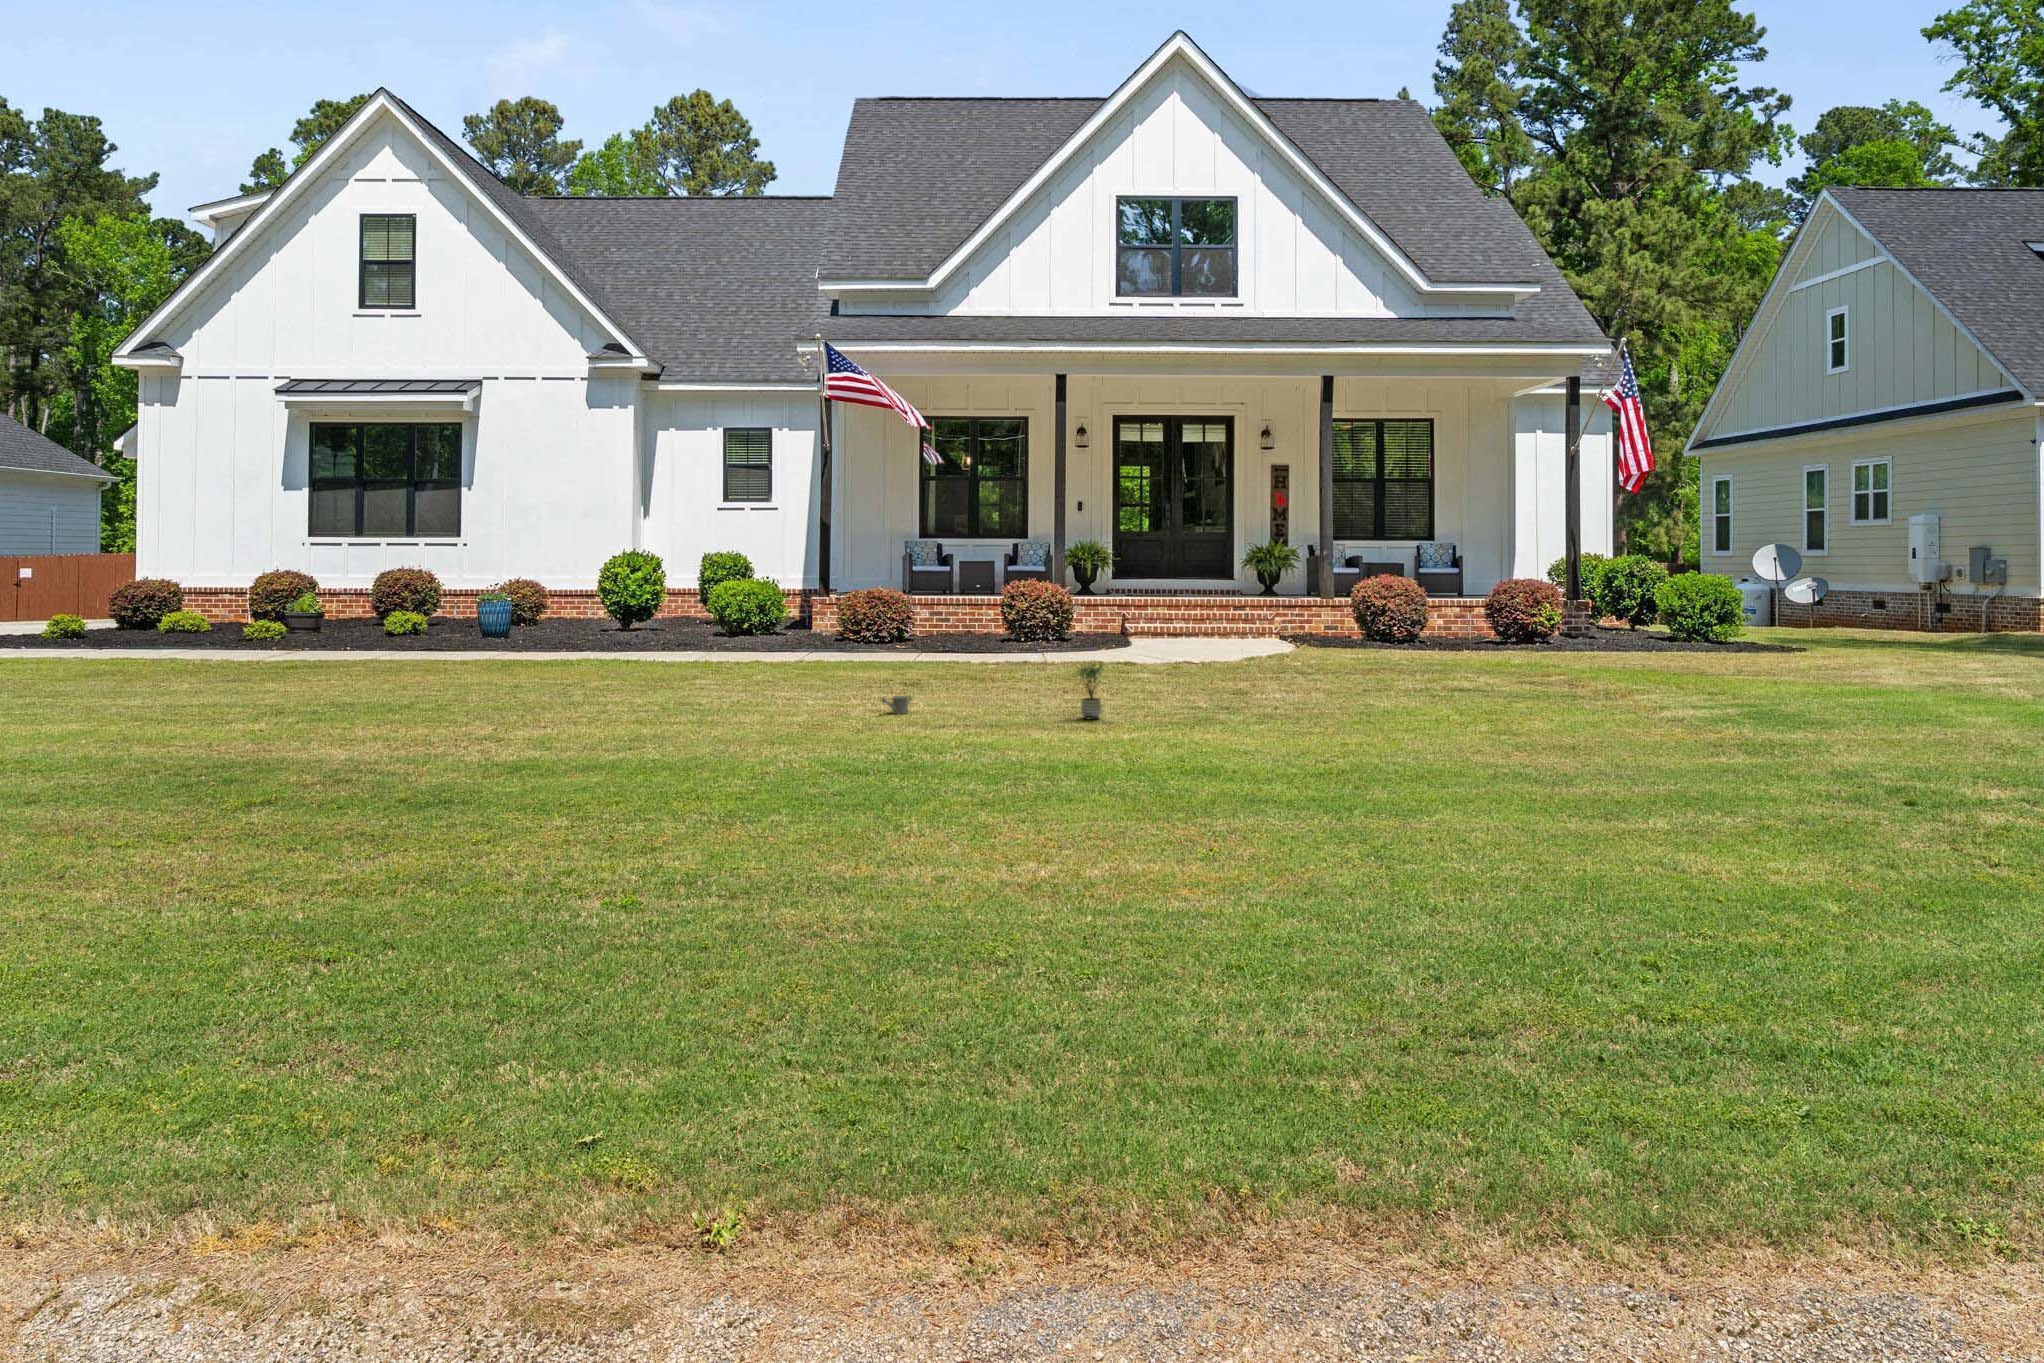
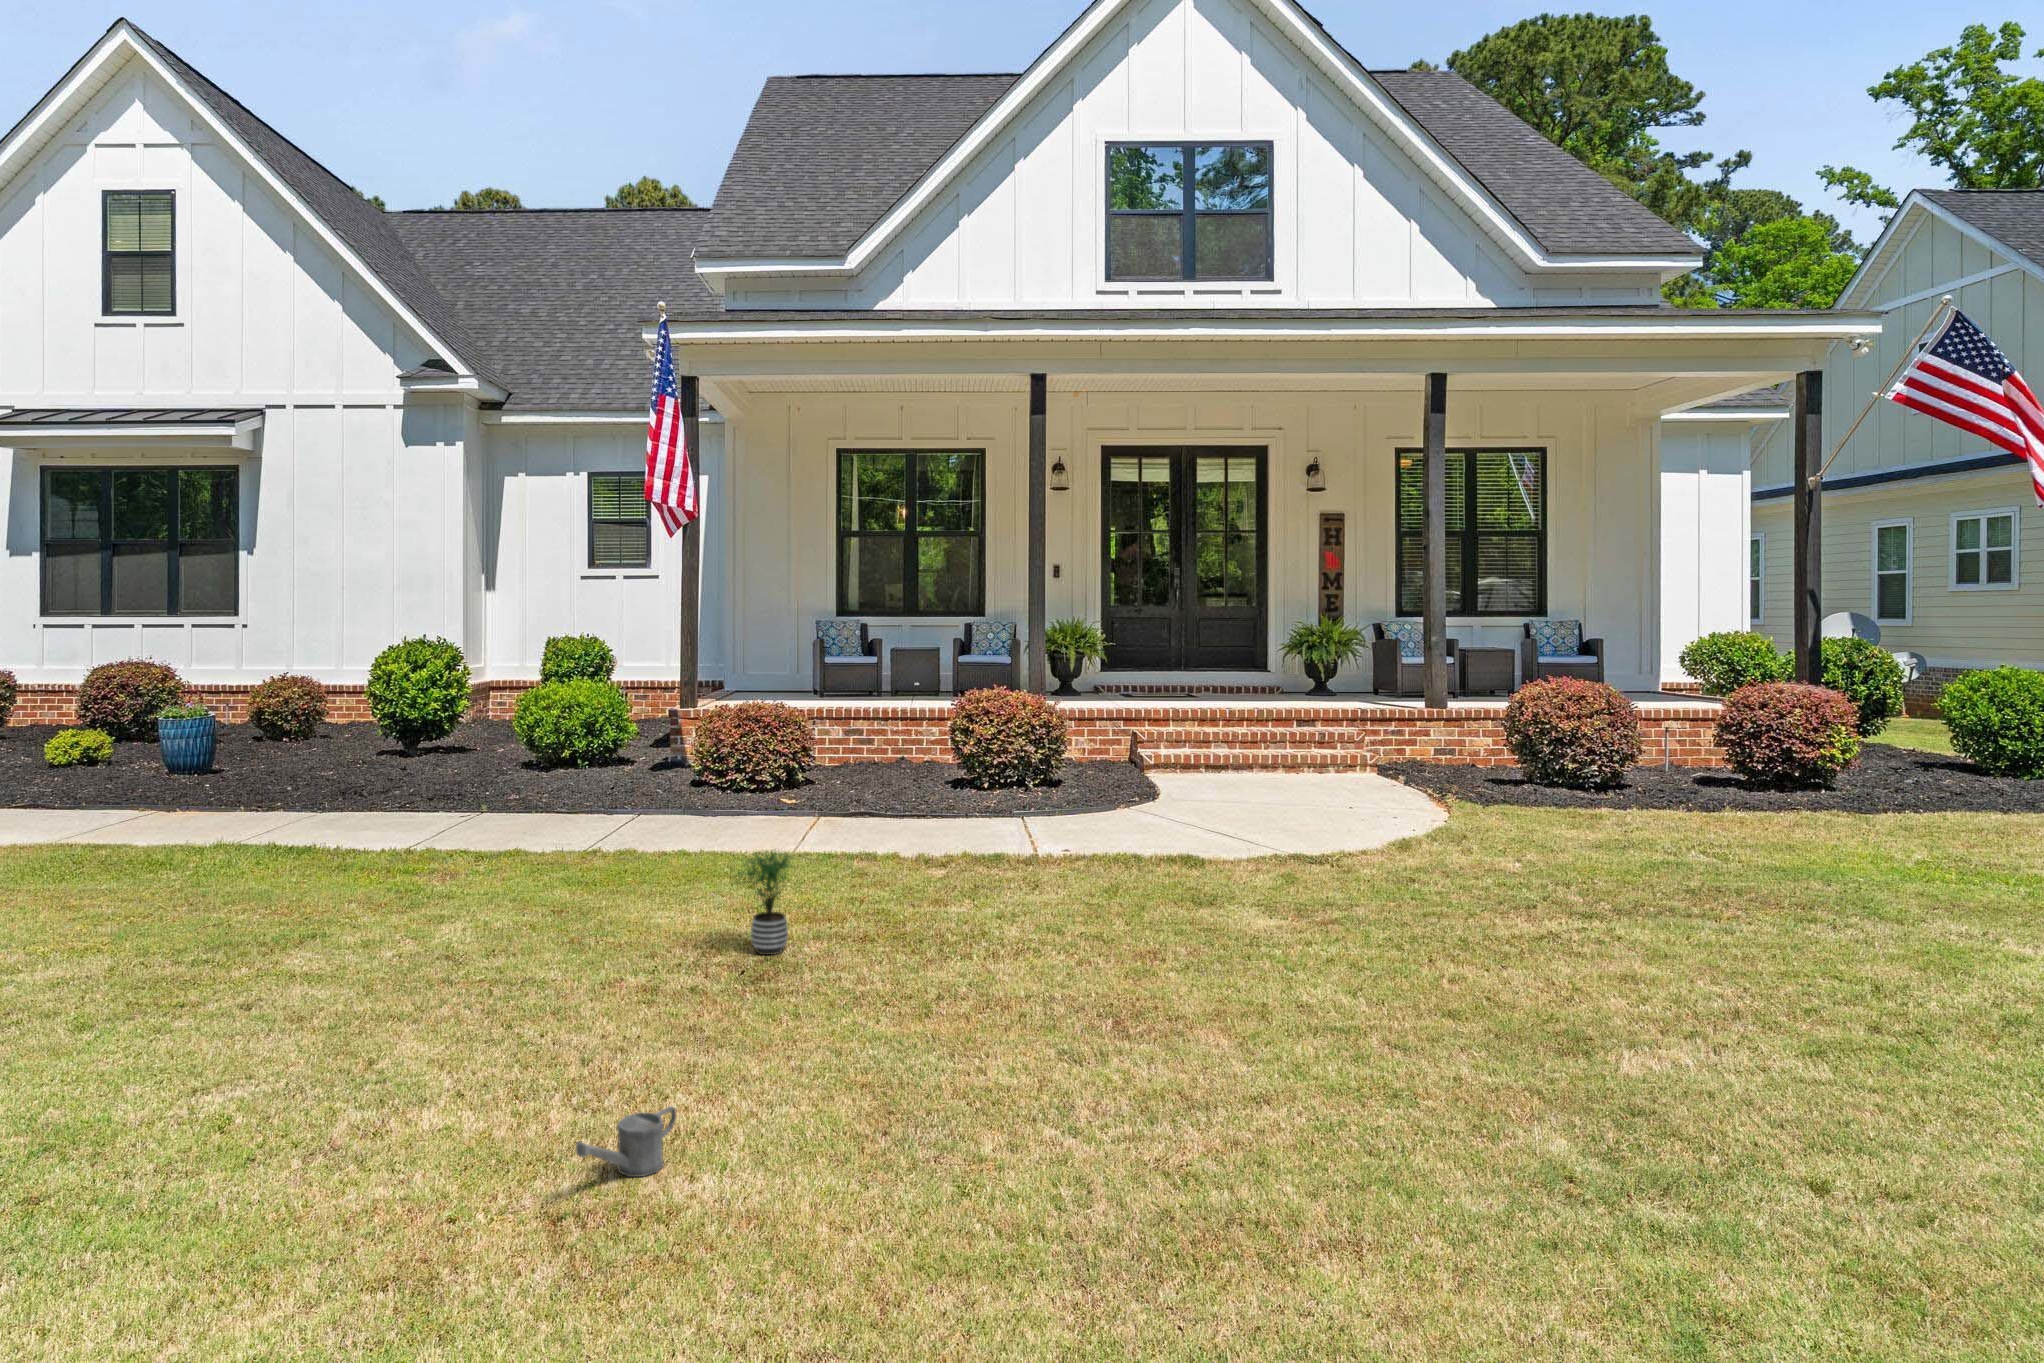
potted plant: present [1072,664,1104,720] -> present [732,849,792,955]

